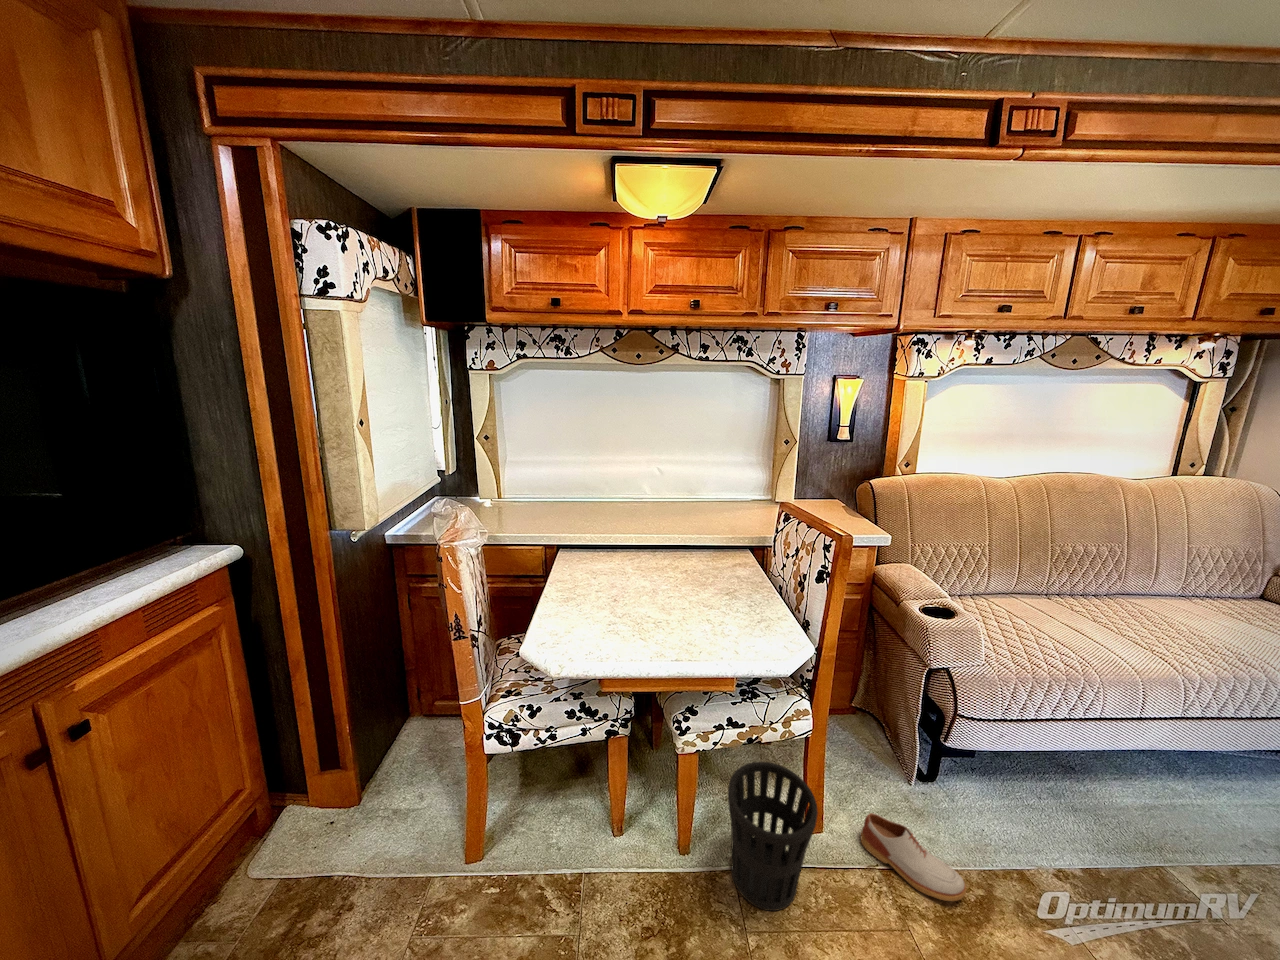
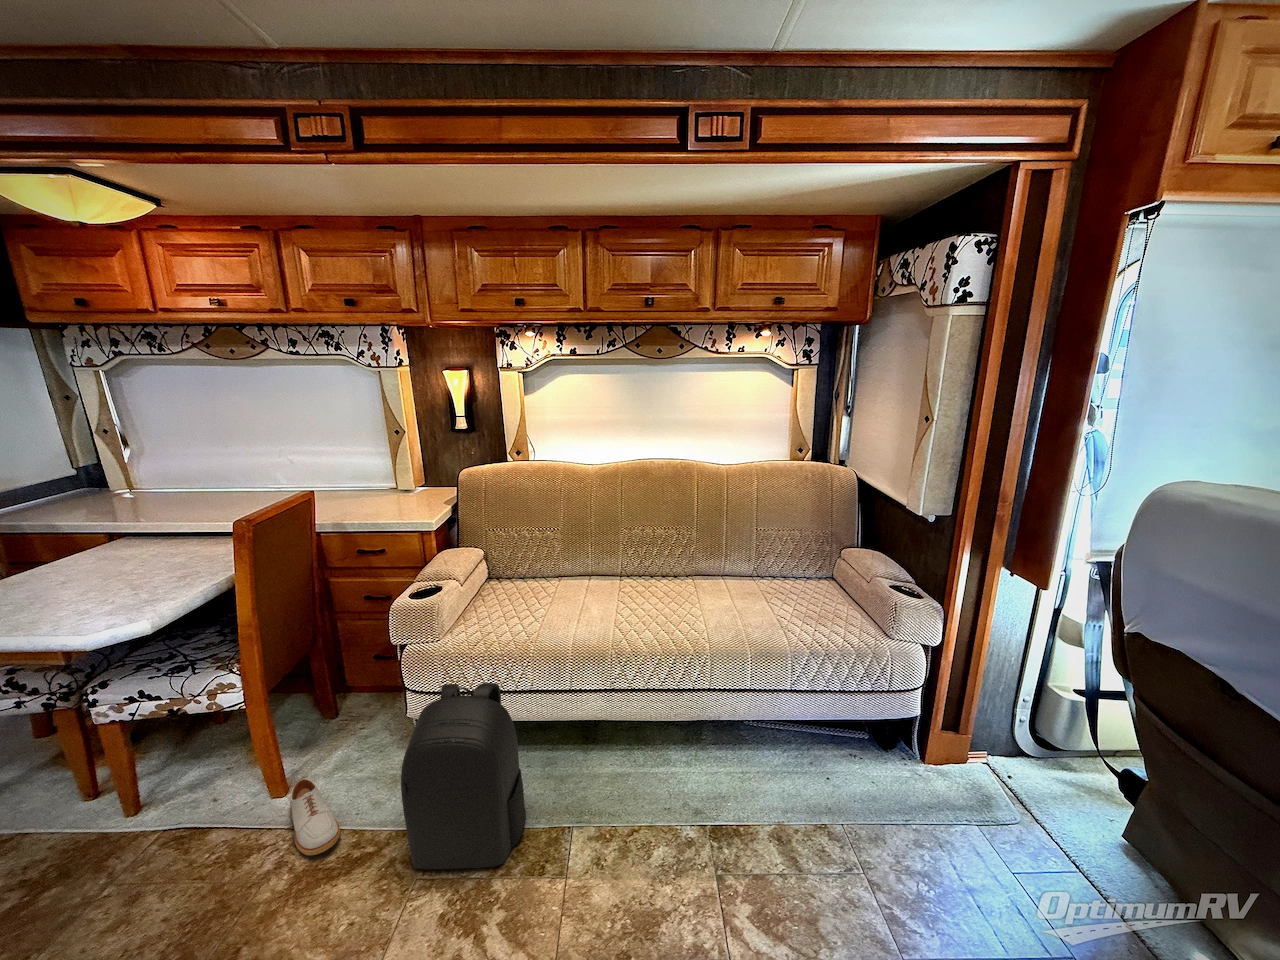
backpack: none [1003,719,1196,921] -> present [401,683,526,869]
wastebasket: present [728,762,818,911] -> none [82,731,205,869]

